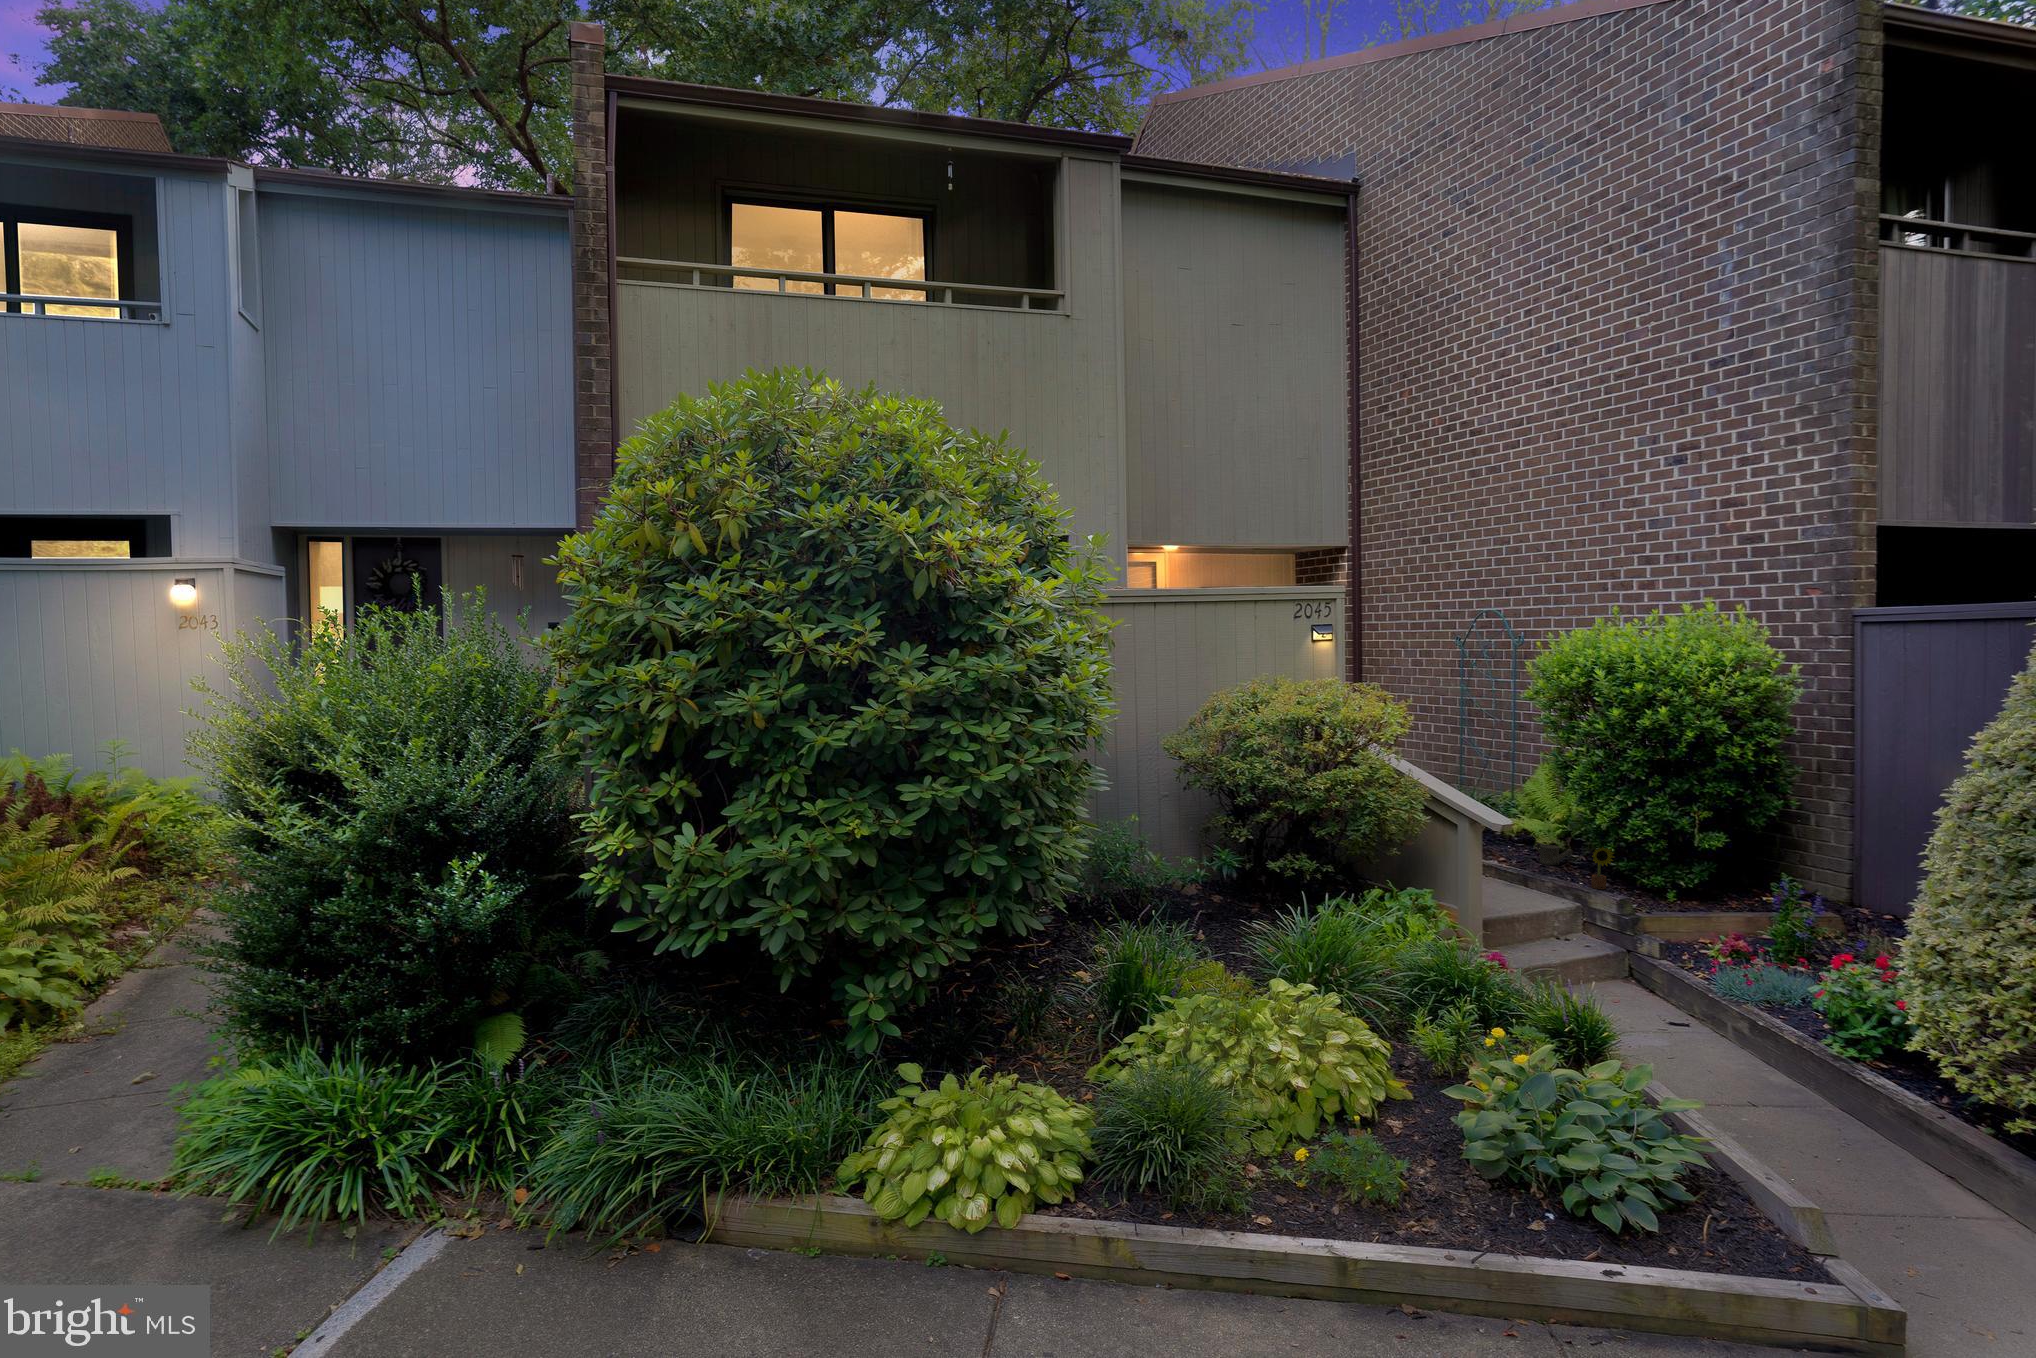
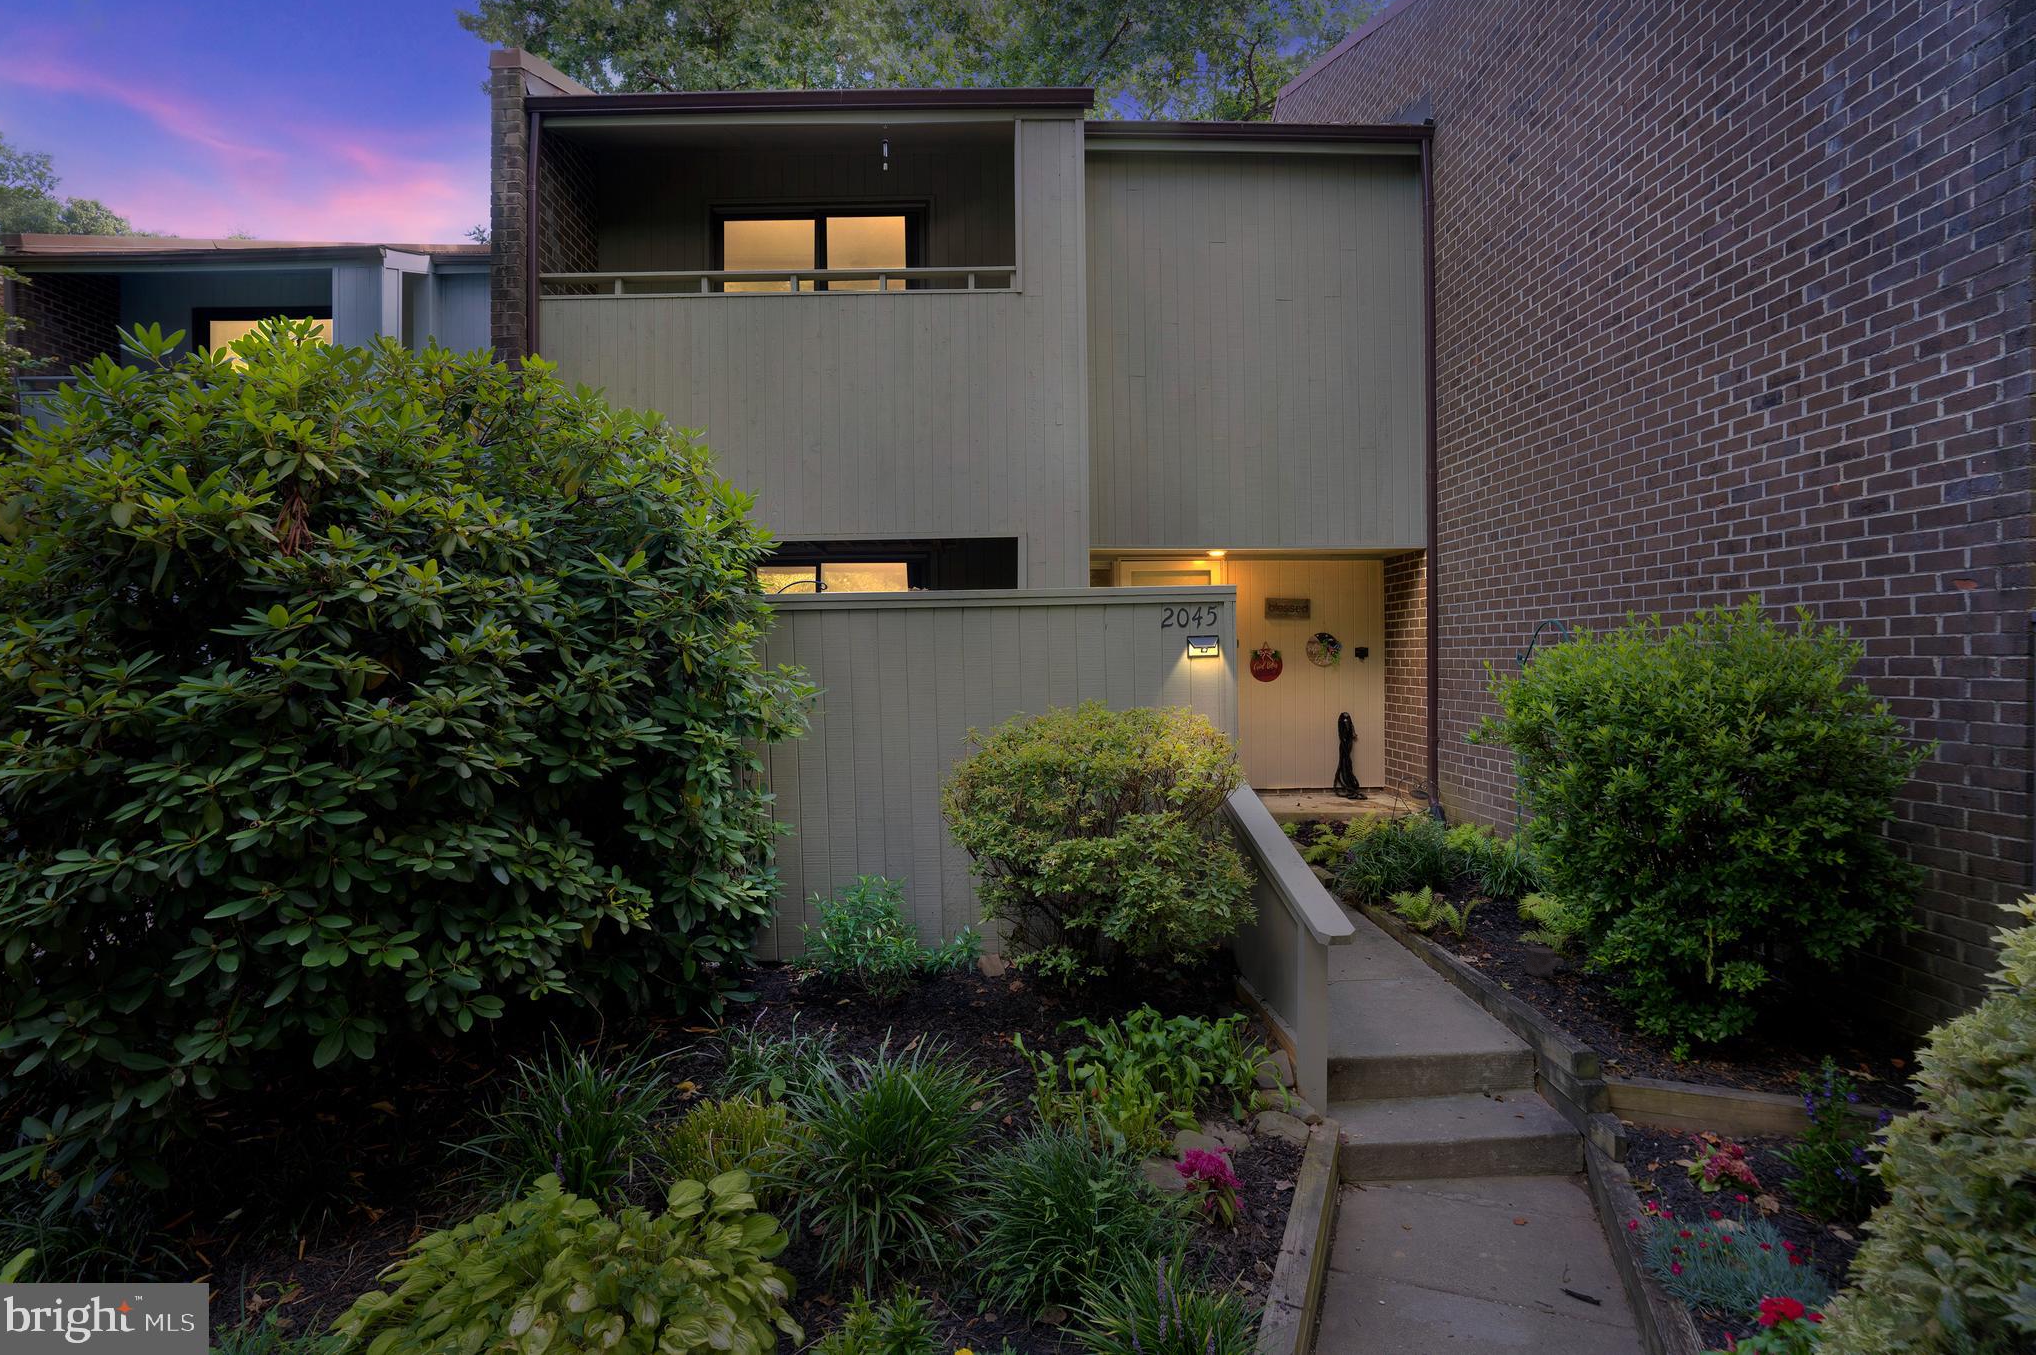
decorative plant: present [1591,847,1614,889] -> none [1560,965,1598,1028]

